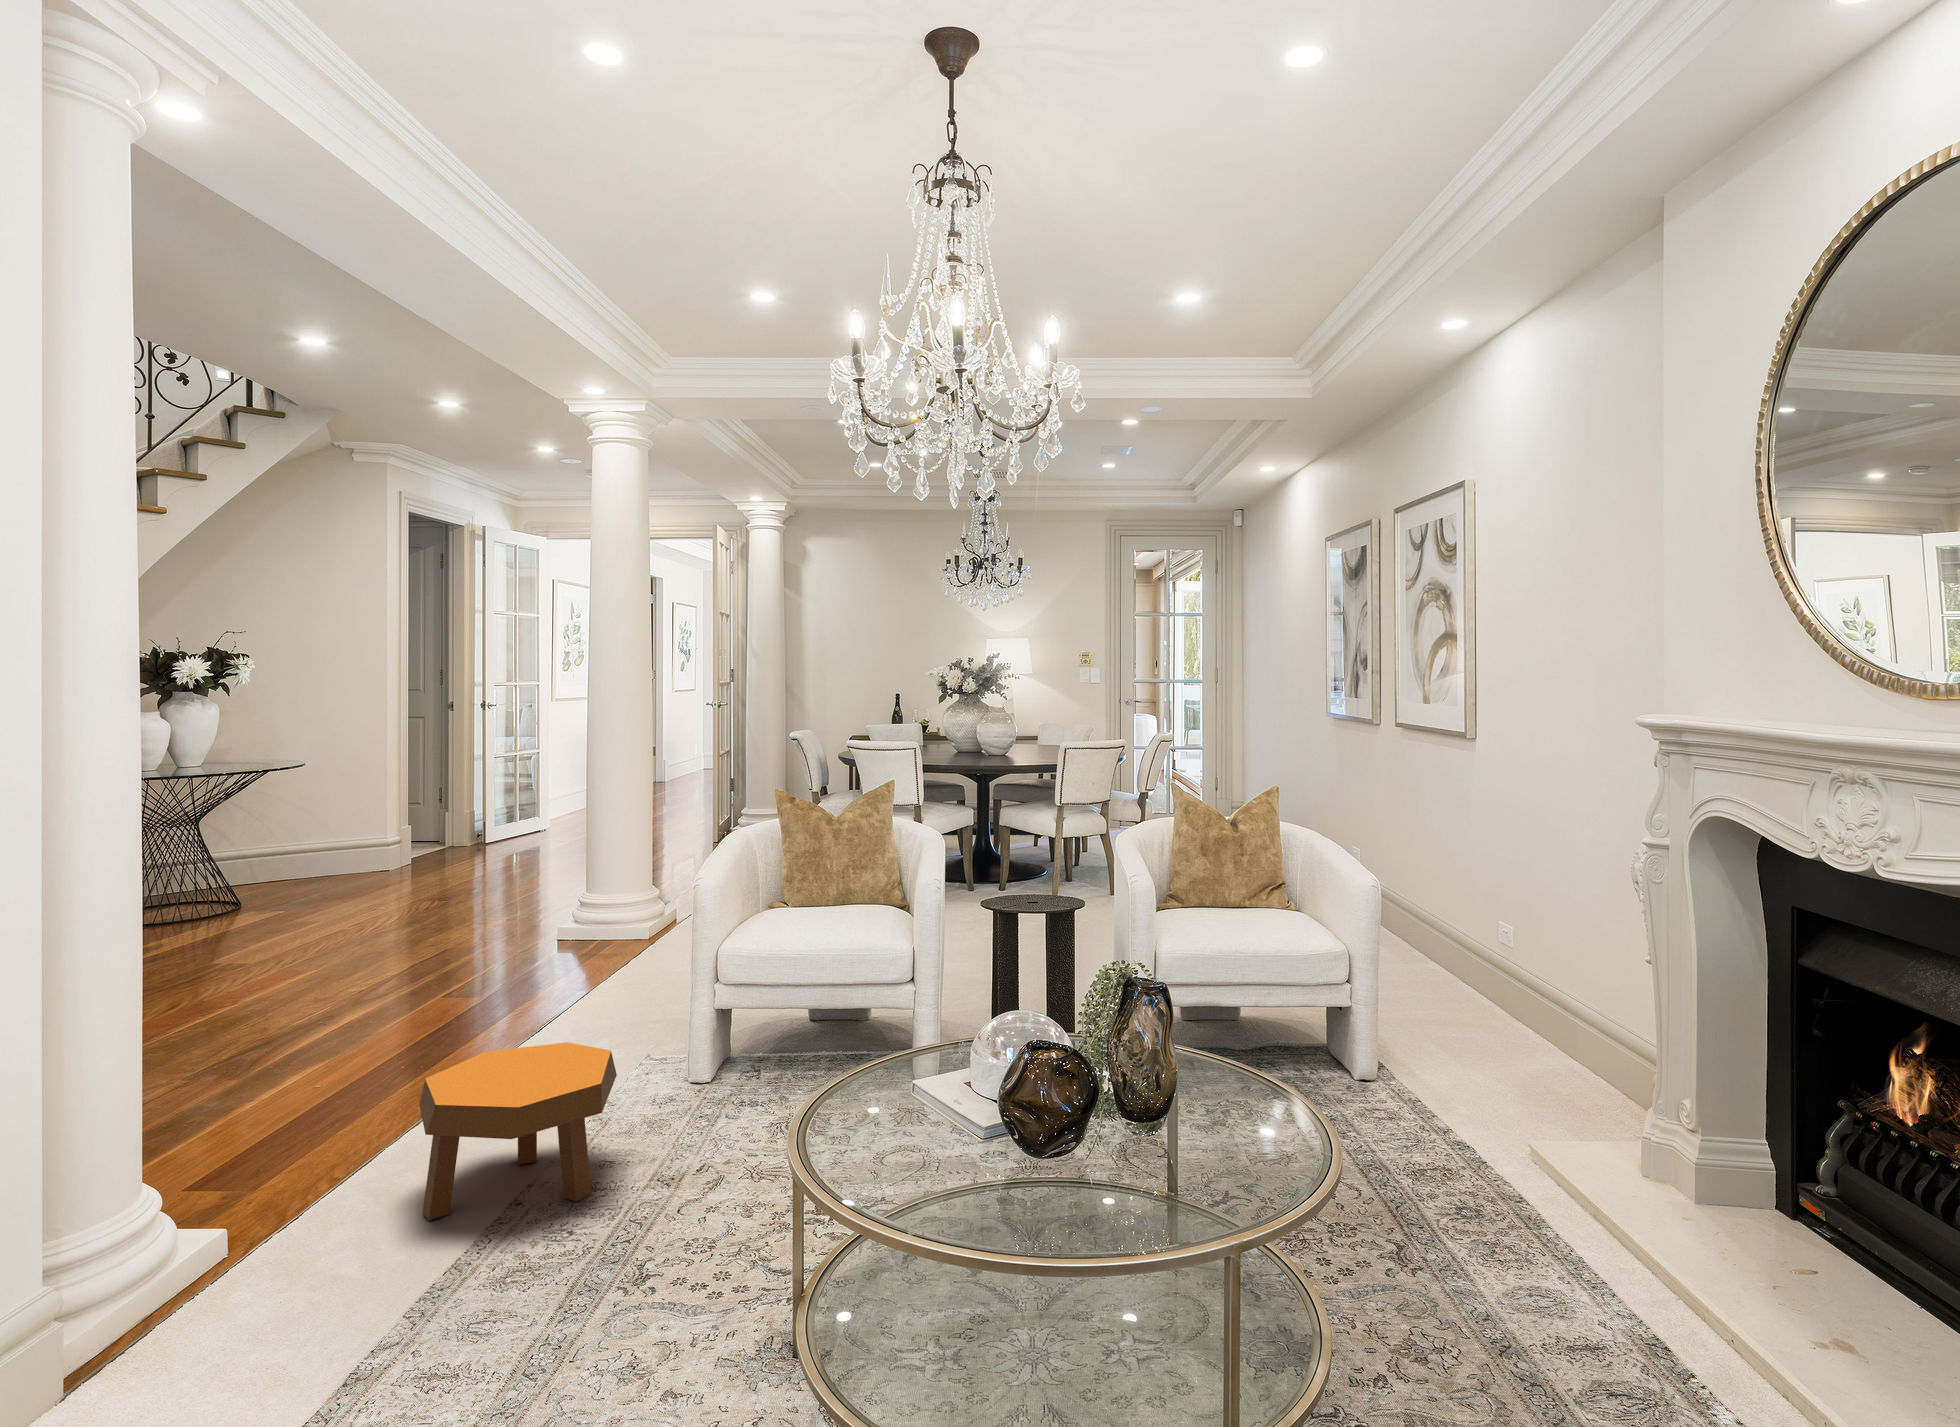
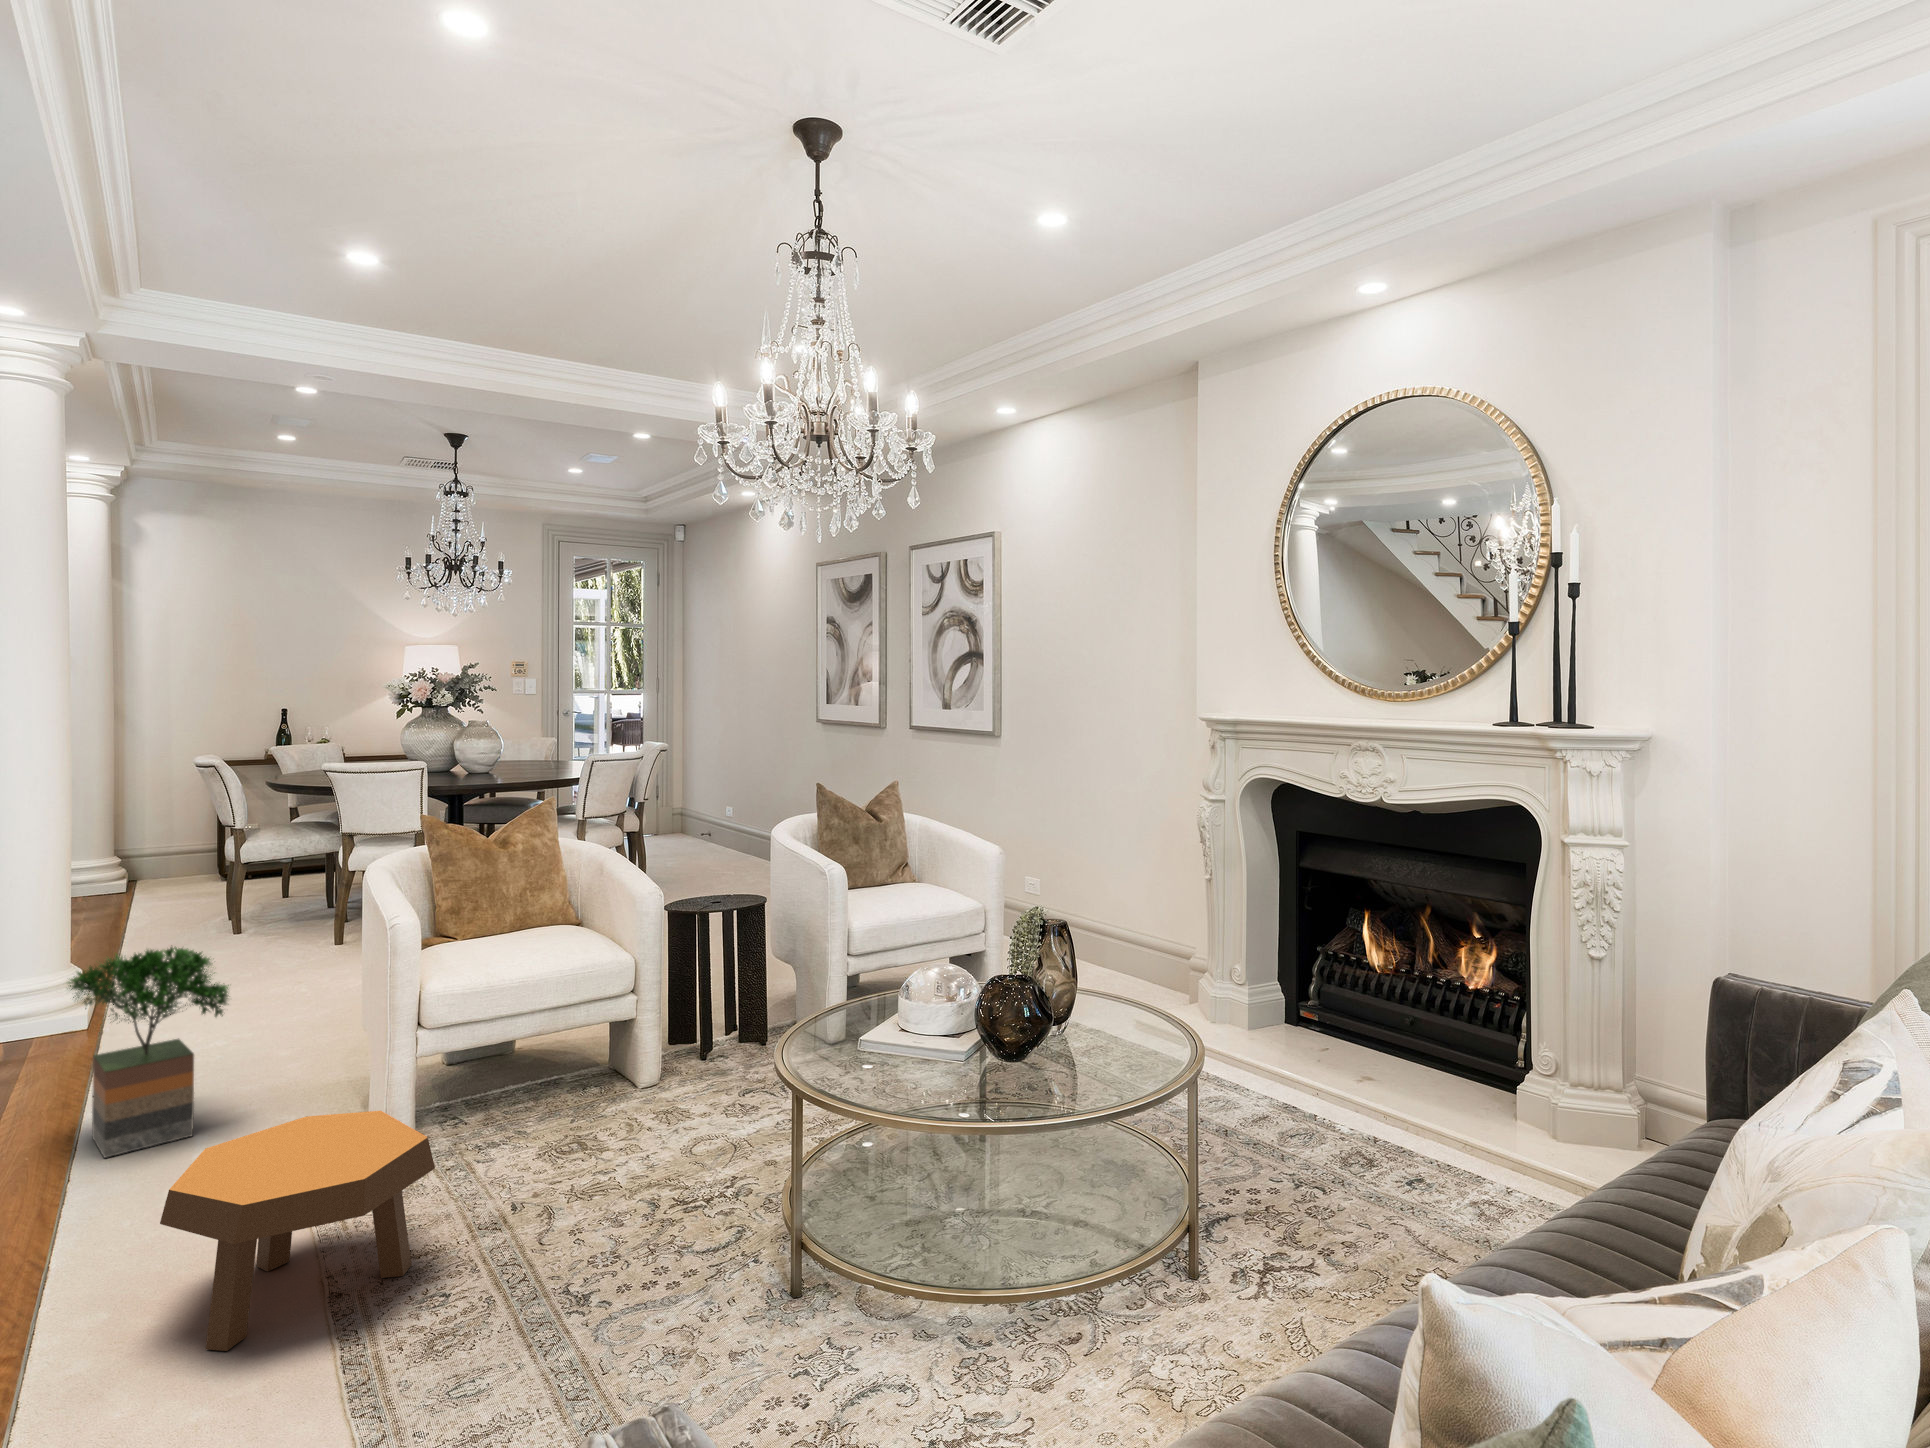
potted tree: none [533,883,640,1043] -> present [68,947,229,1158]

